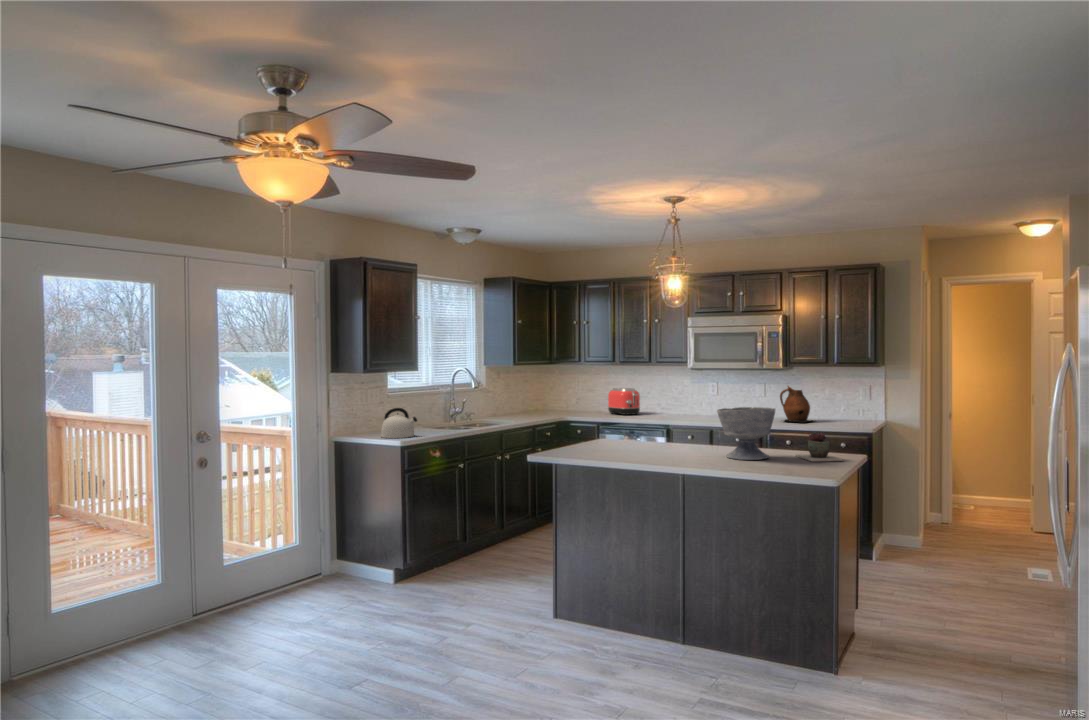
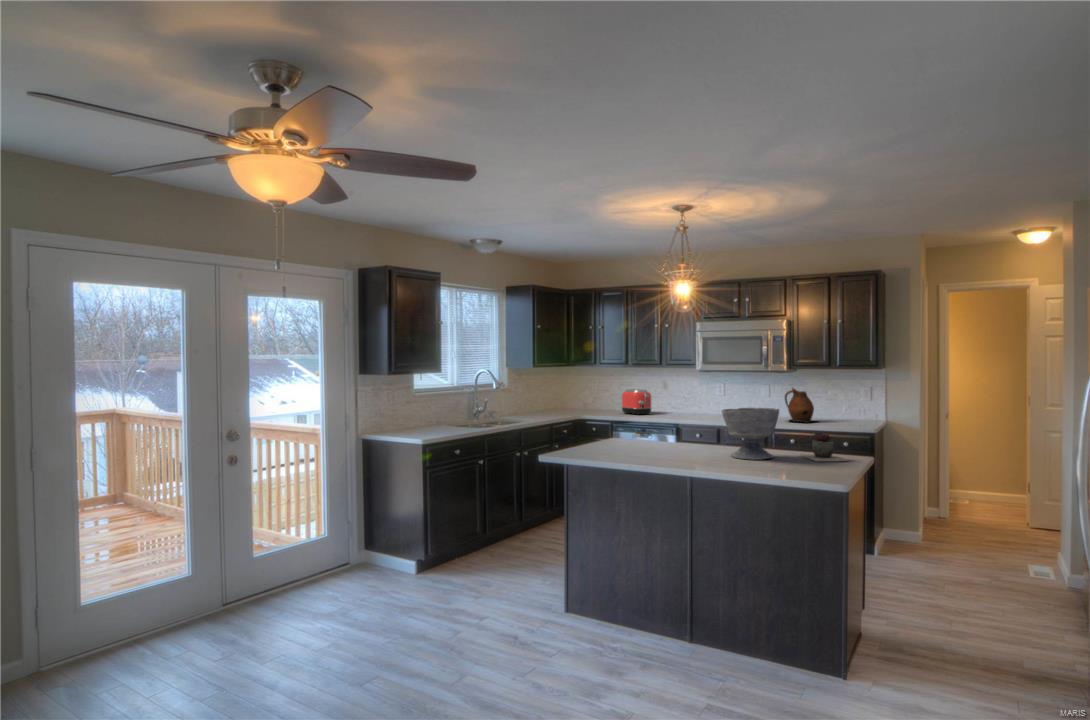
kettle: present [381,408,417,438] -> none [405,407,439,435]

